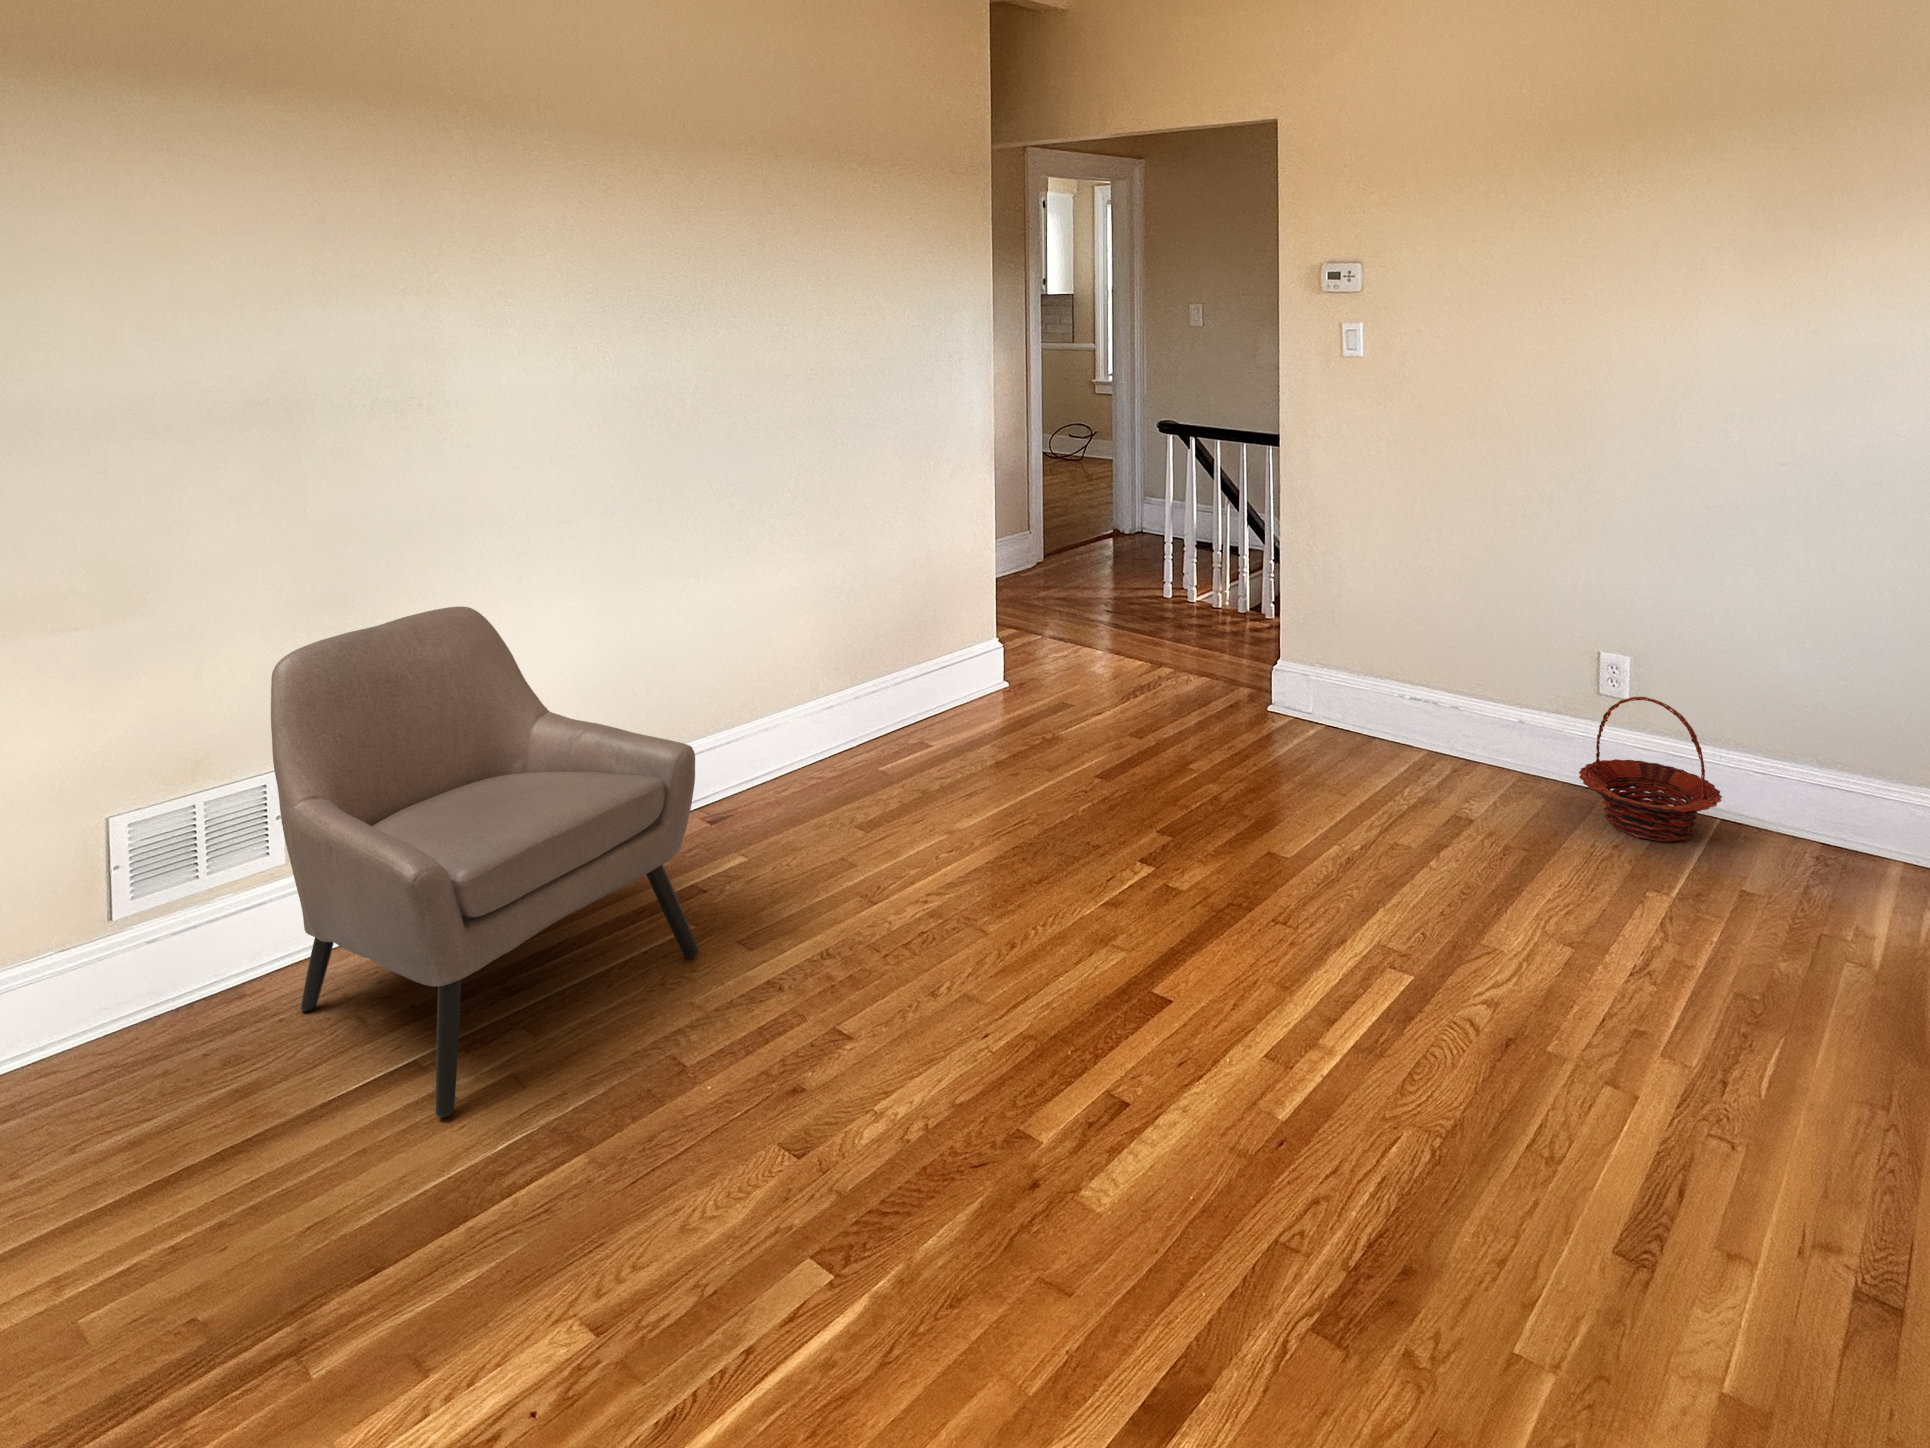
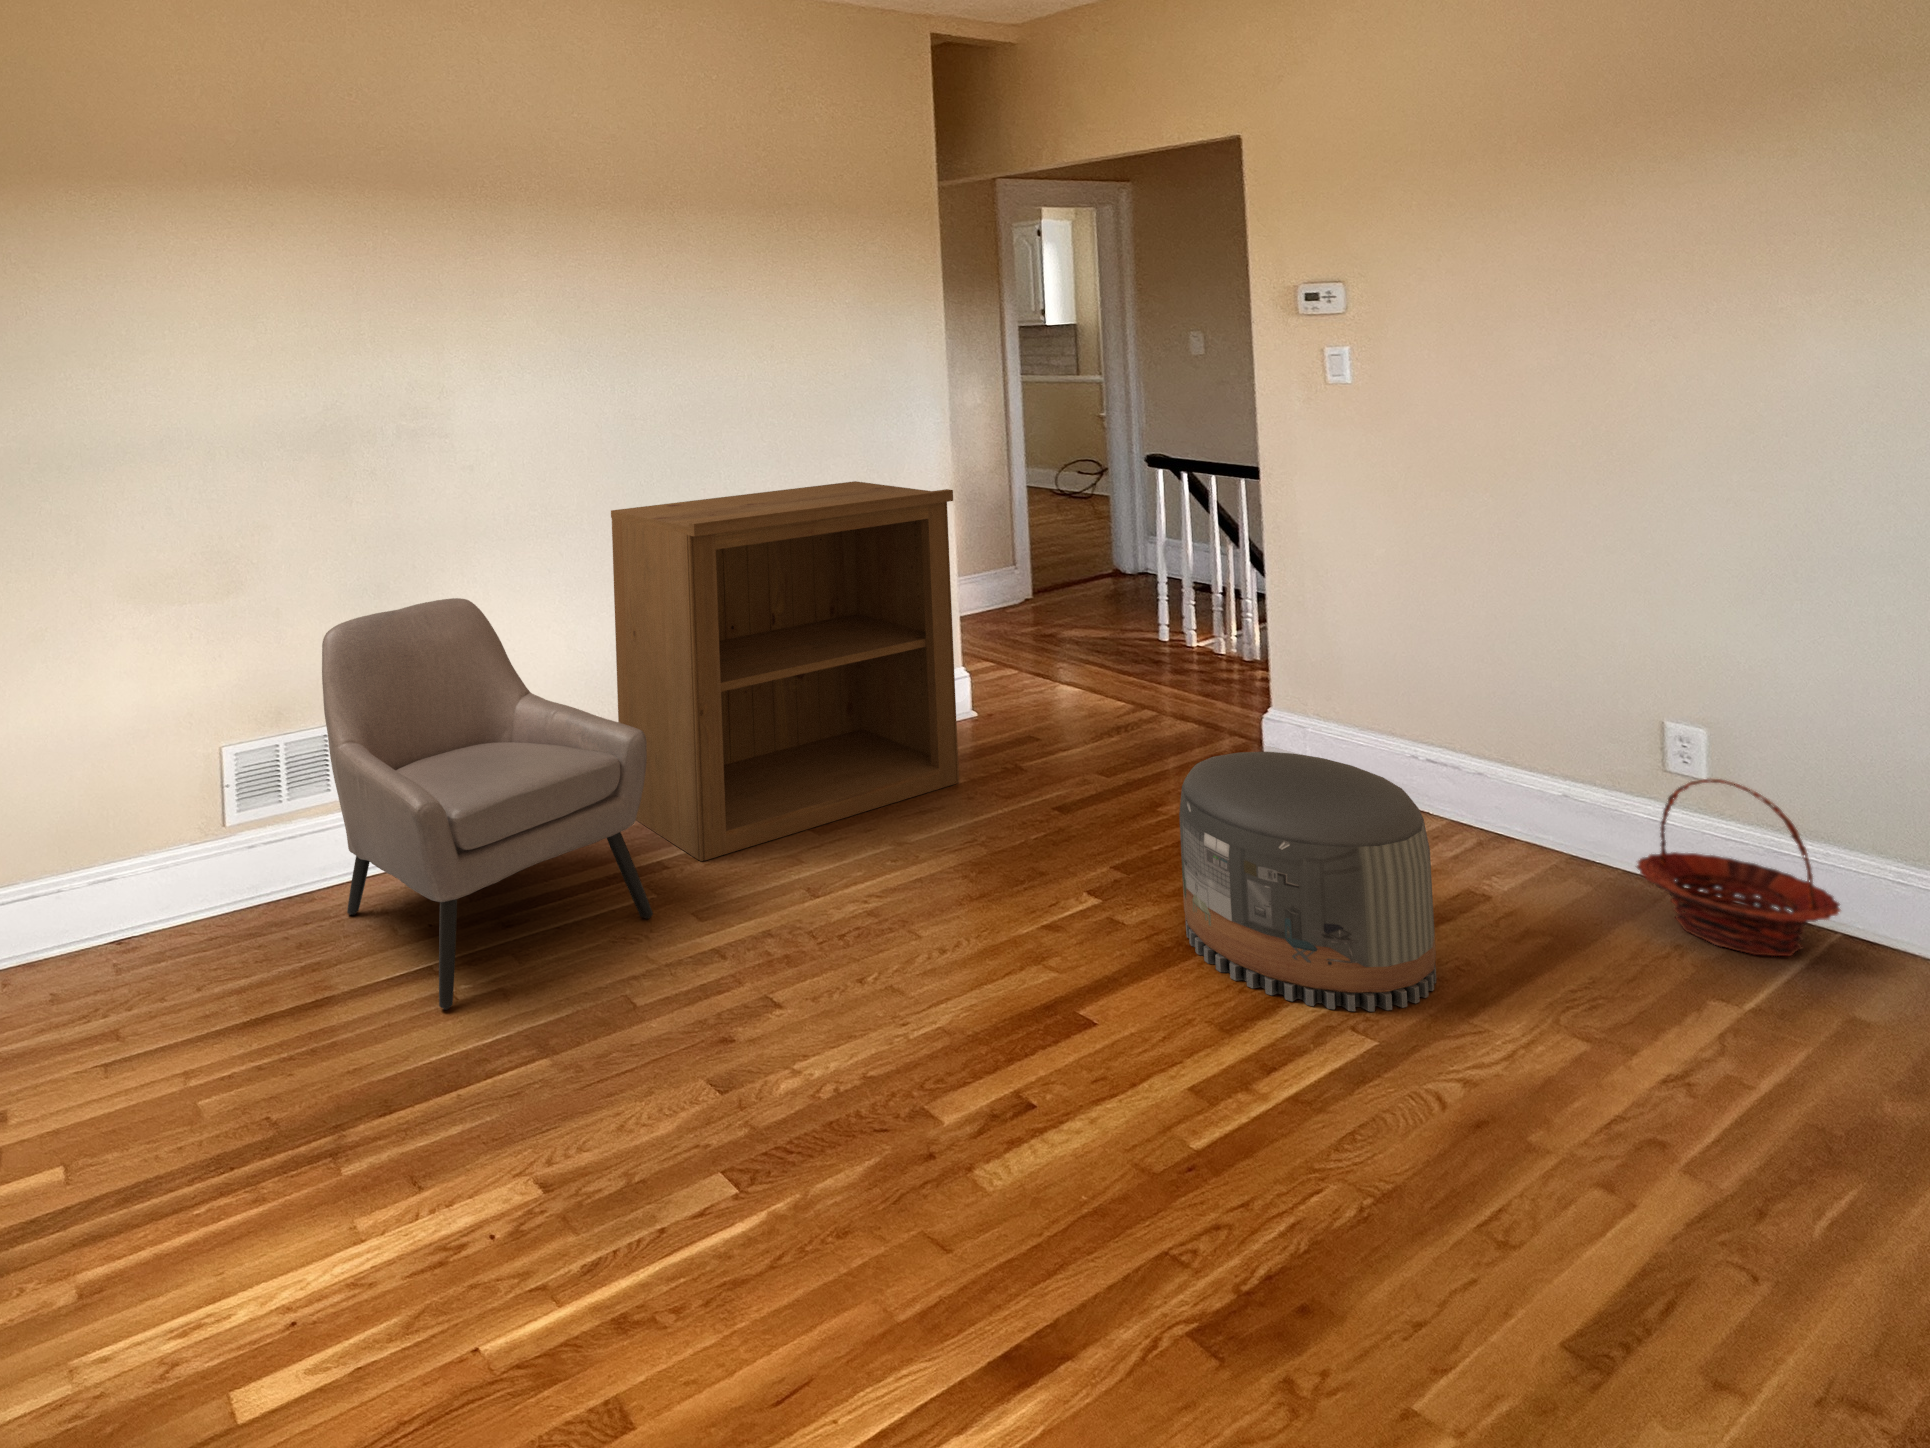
bookshelf: none [647,456,1012,879] -> present [611,481,959,861]
pouf: none [1234,707,1447,947] -> present [1179,752,1436,1011]

